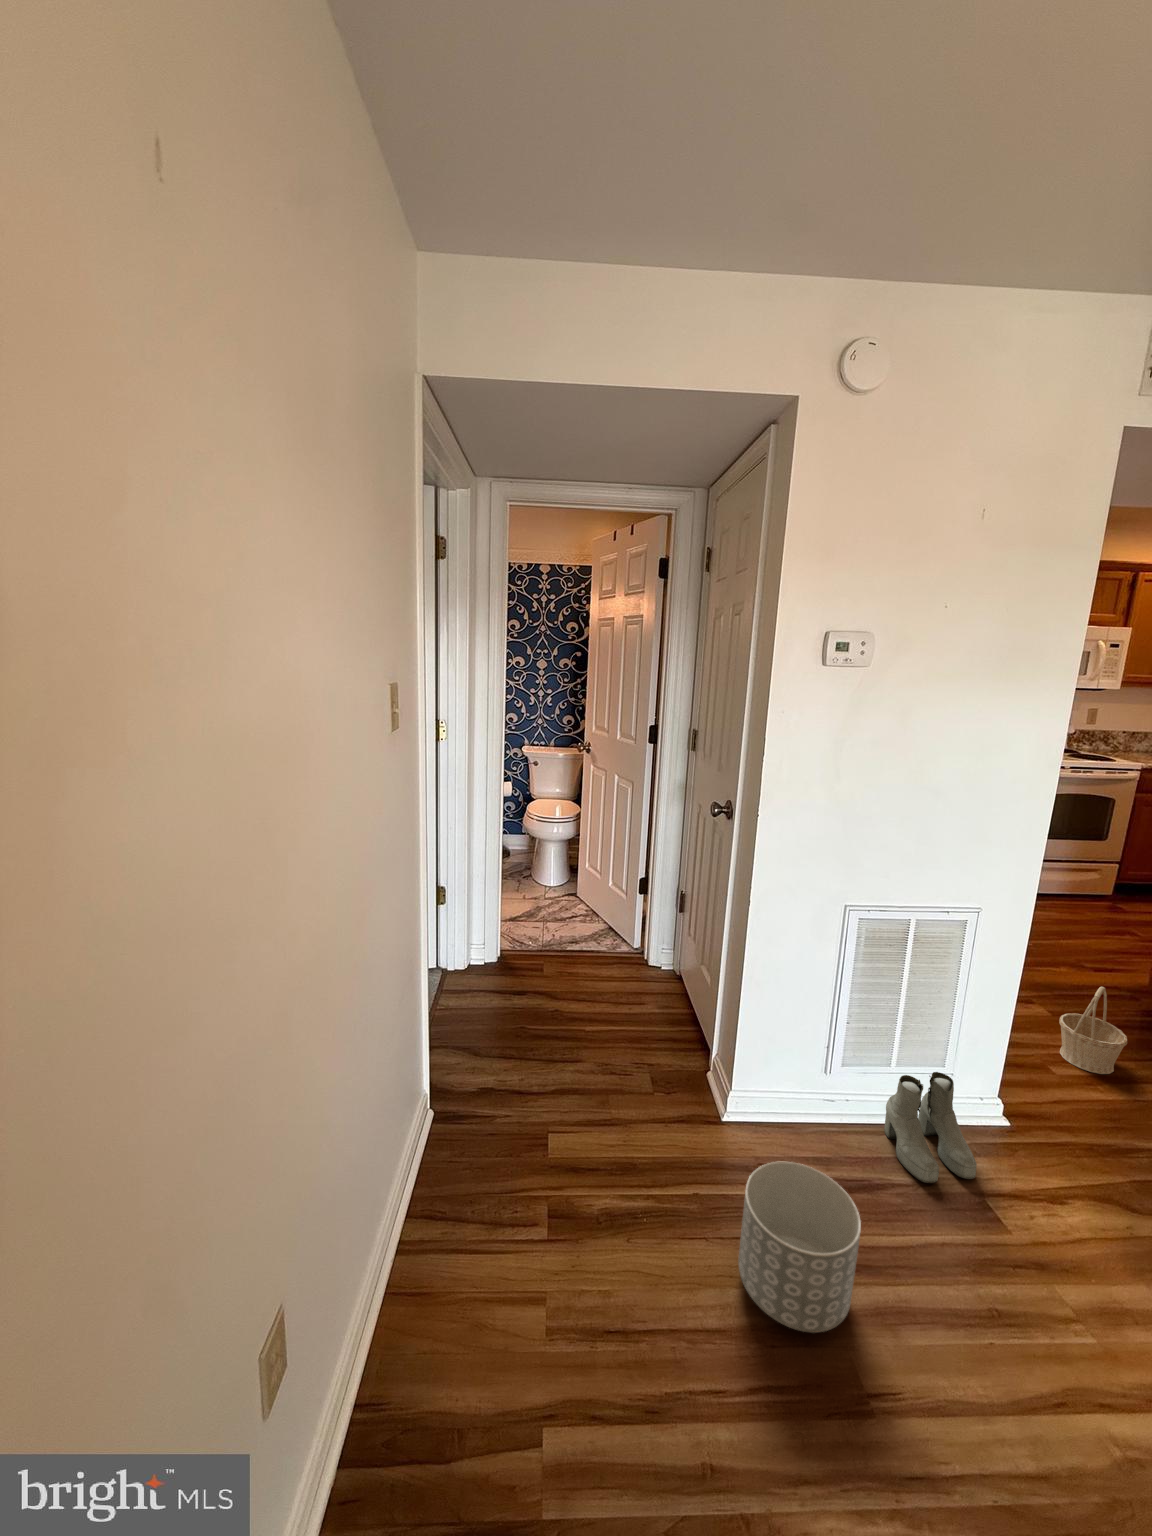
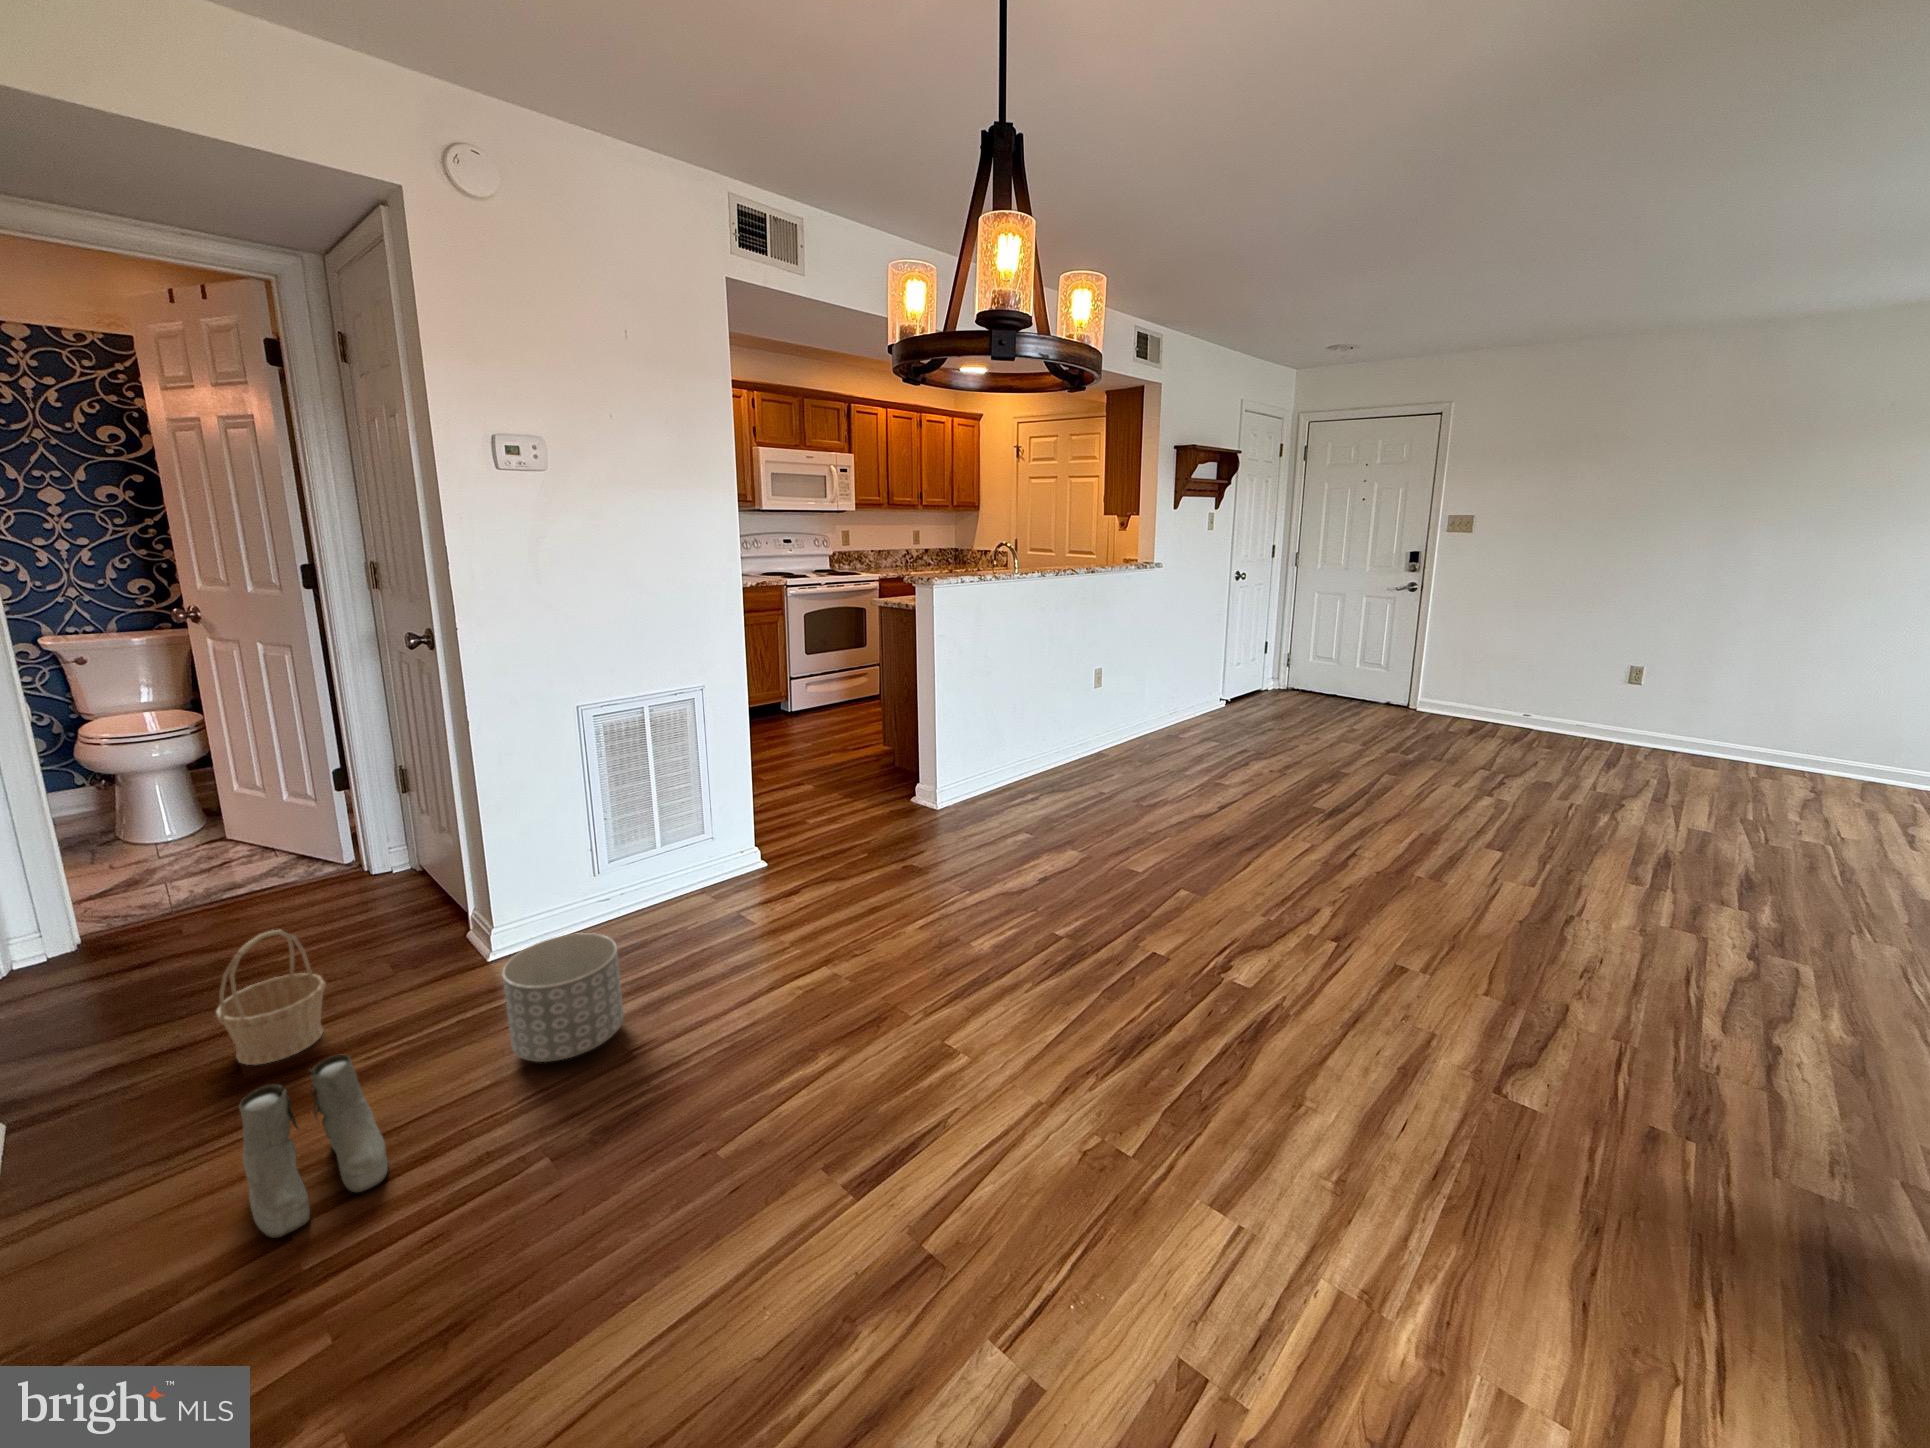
basket: present [1059,987,1127,1074] -> present [216,930,326,1065]
boots: present [884,1072,977,1183] -> present [240,1055,388,1238]

